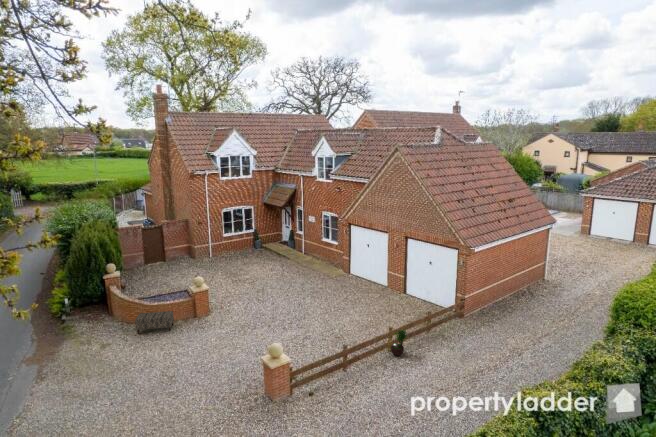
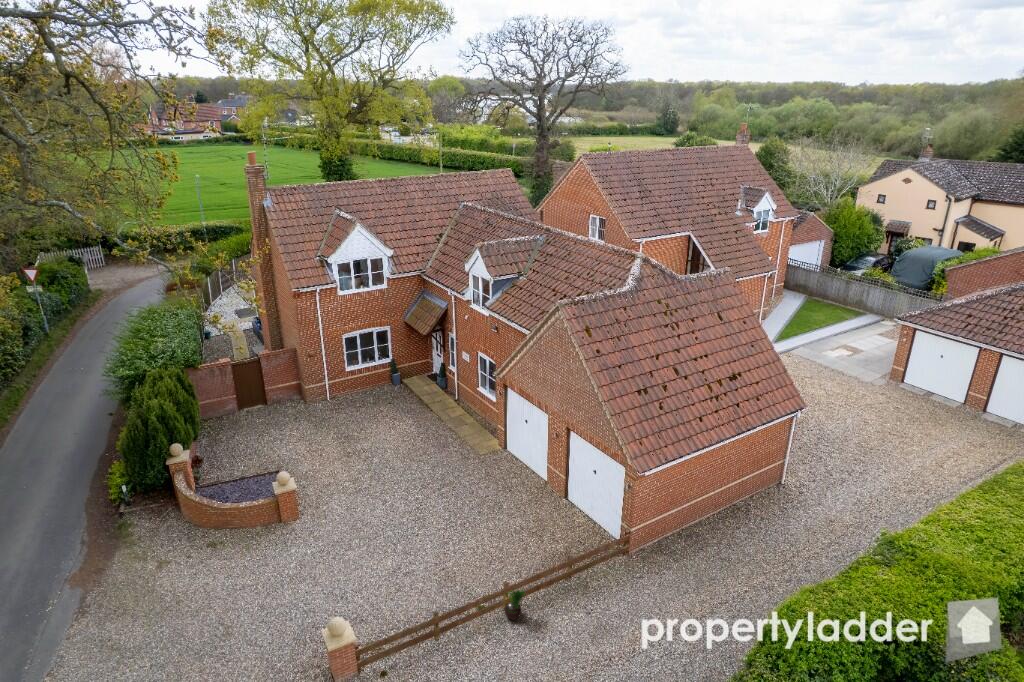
bench: present [135,311,174,334] -> none [200,516,251,545]

